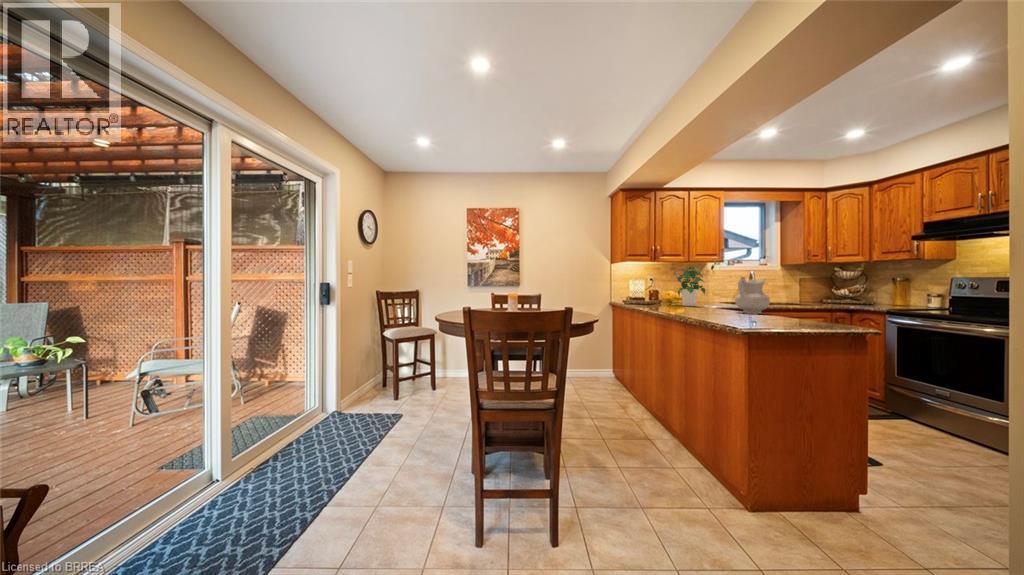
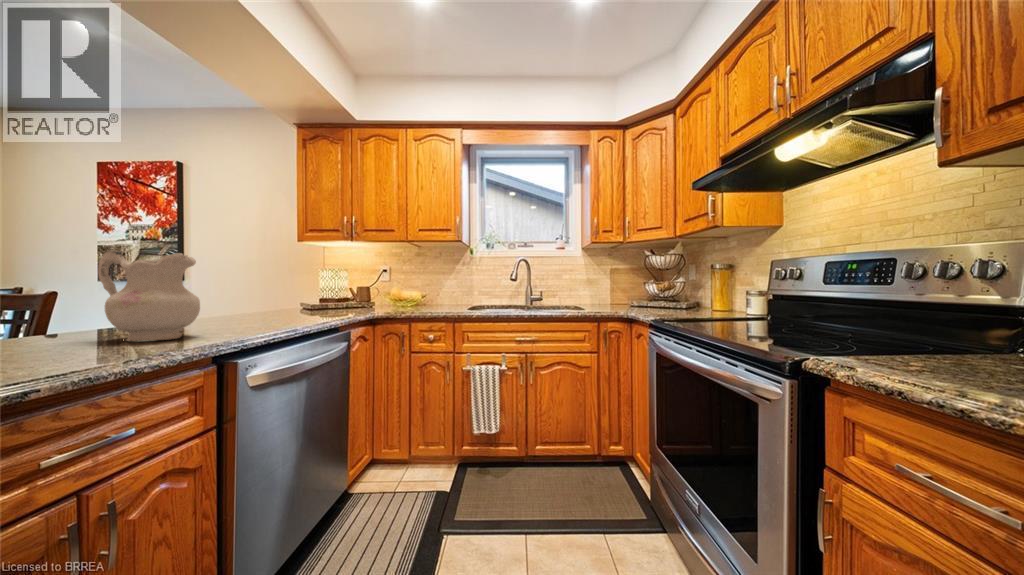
potted plant: present [674,266,705,306] -> none [251,239,309,316]

